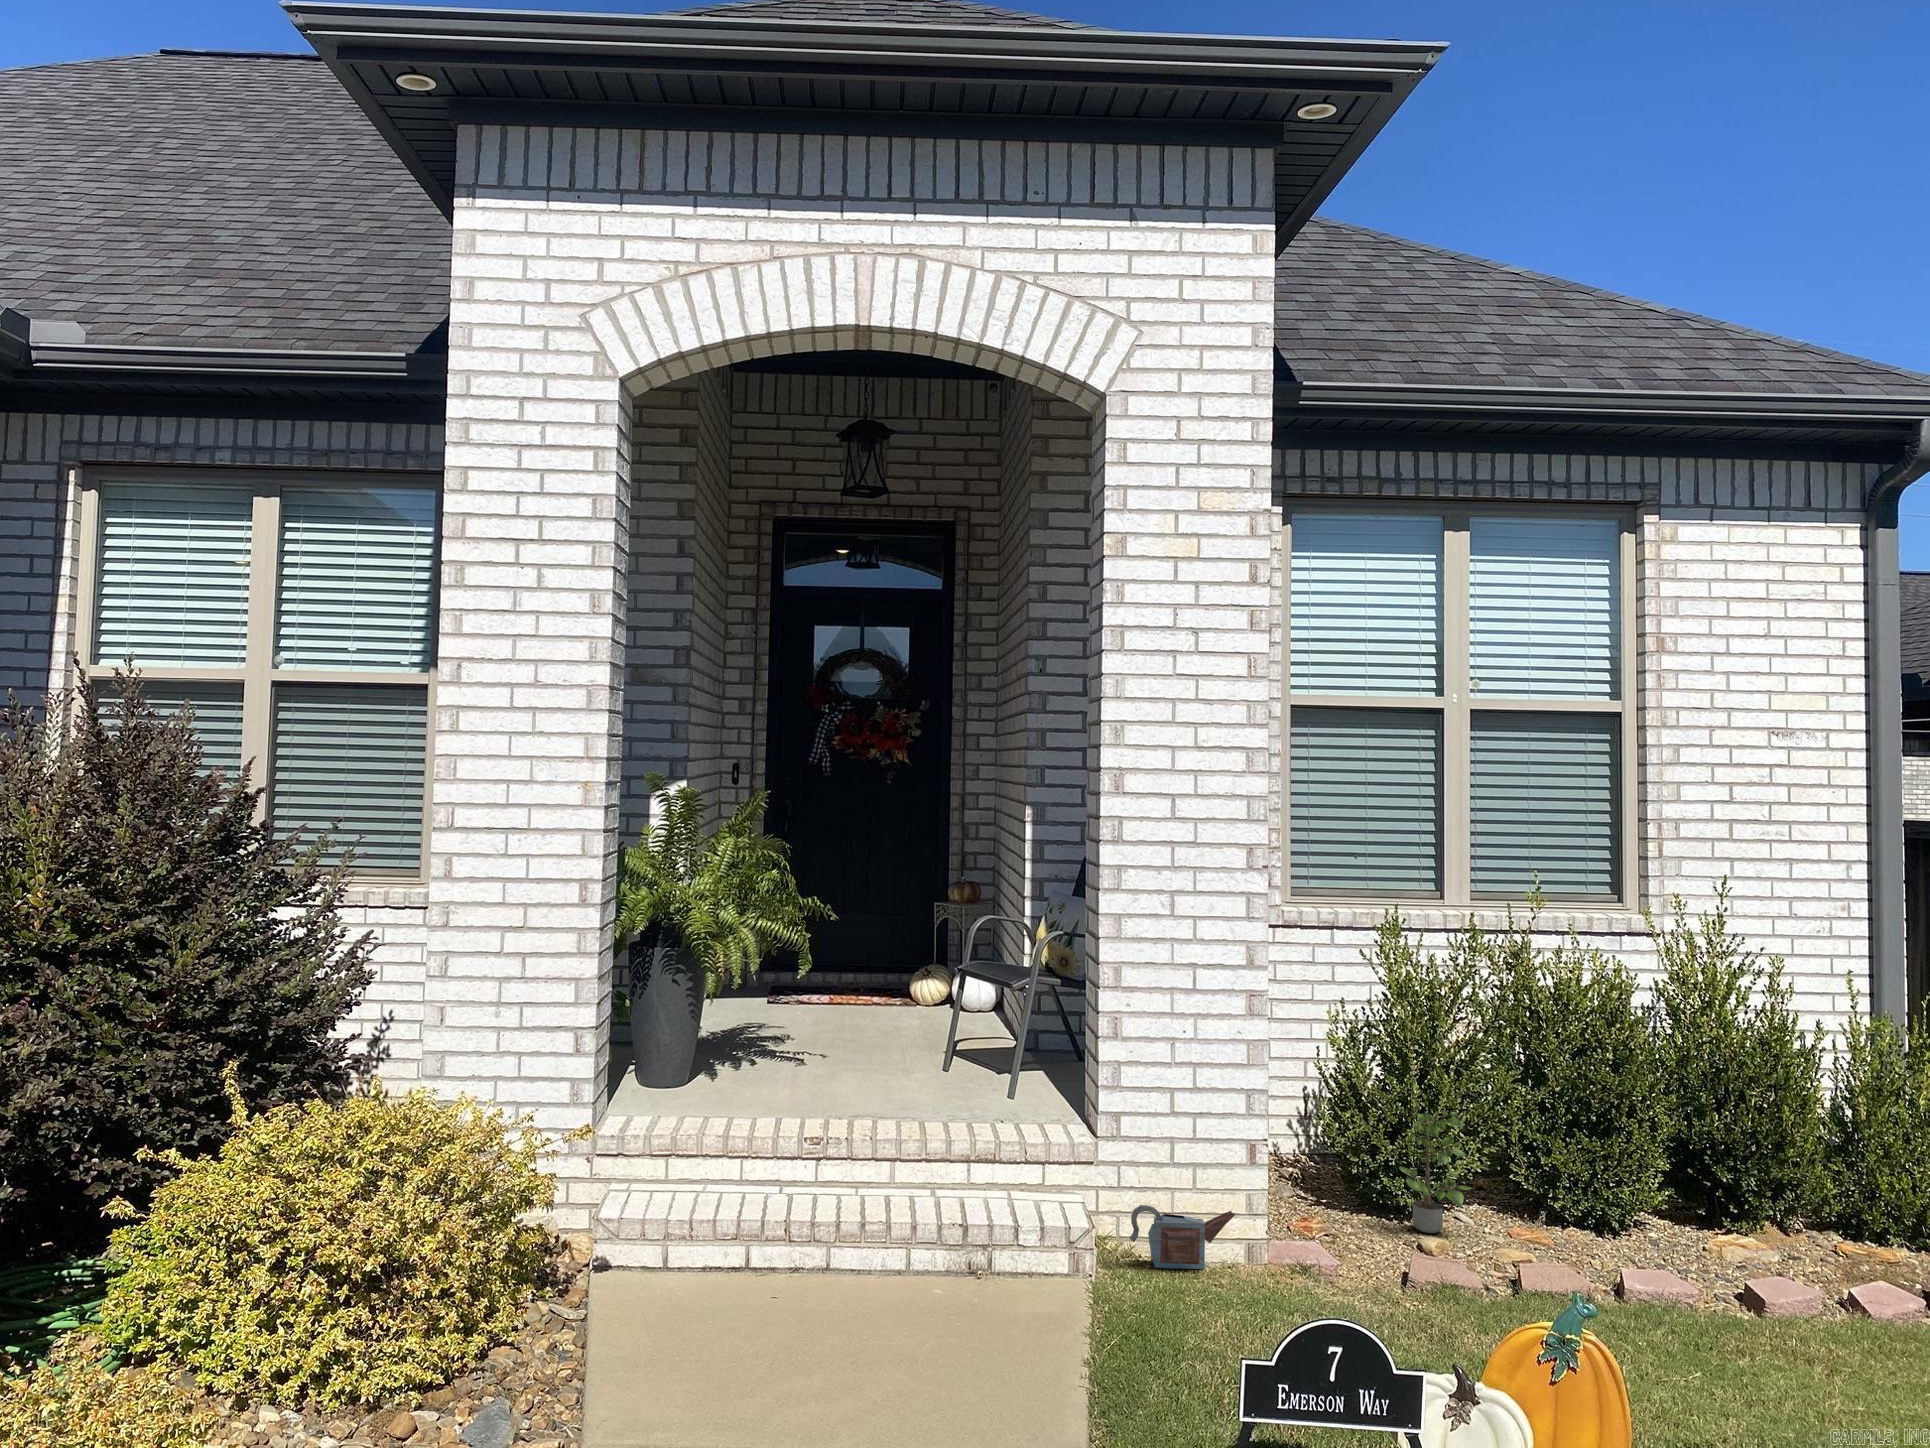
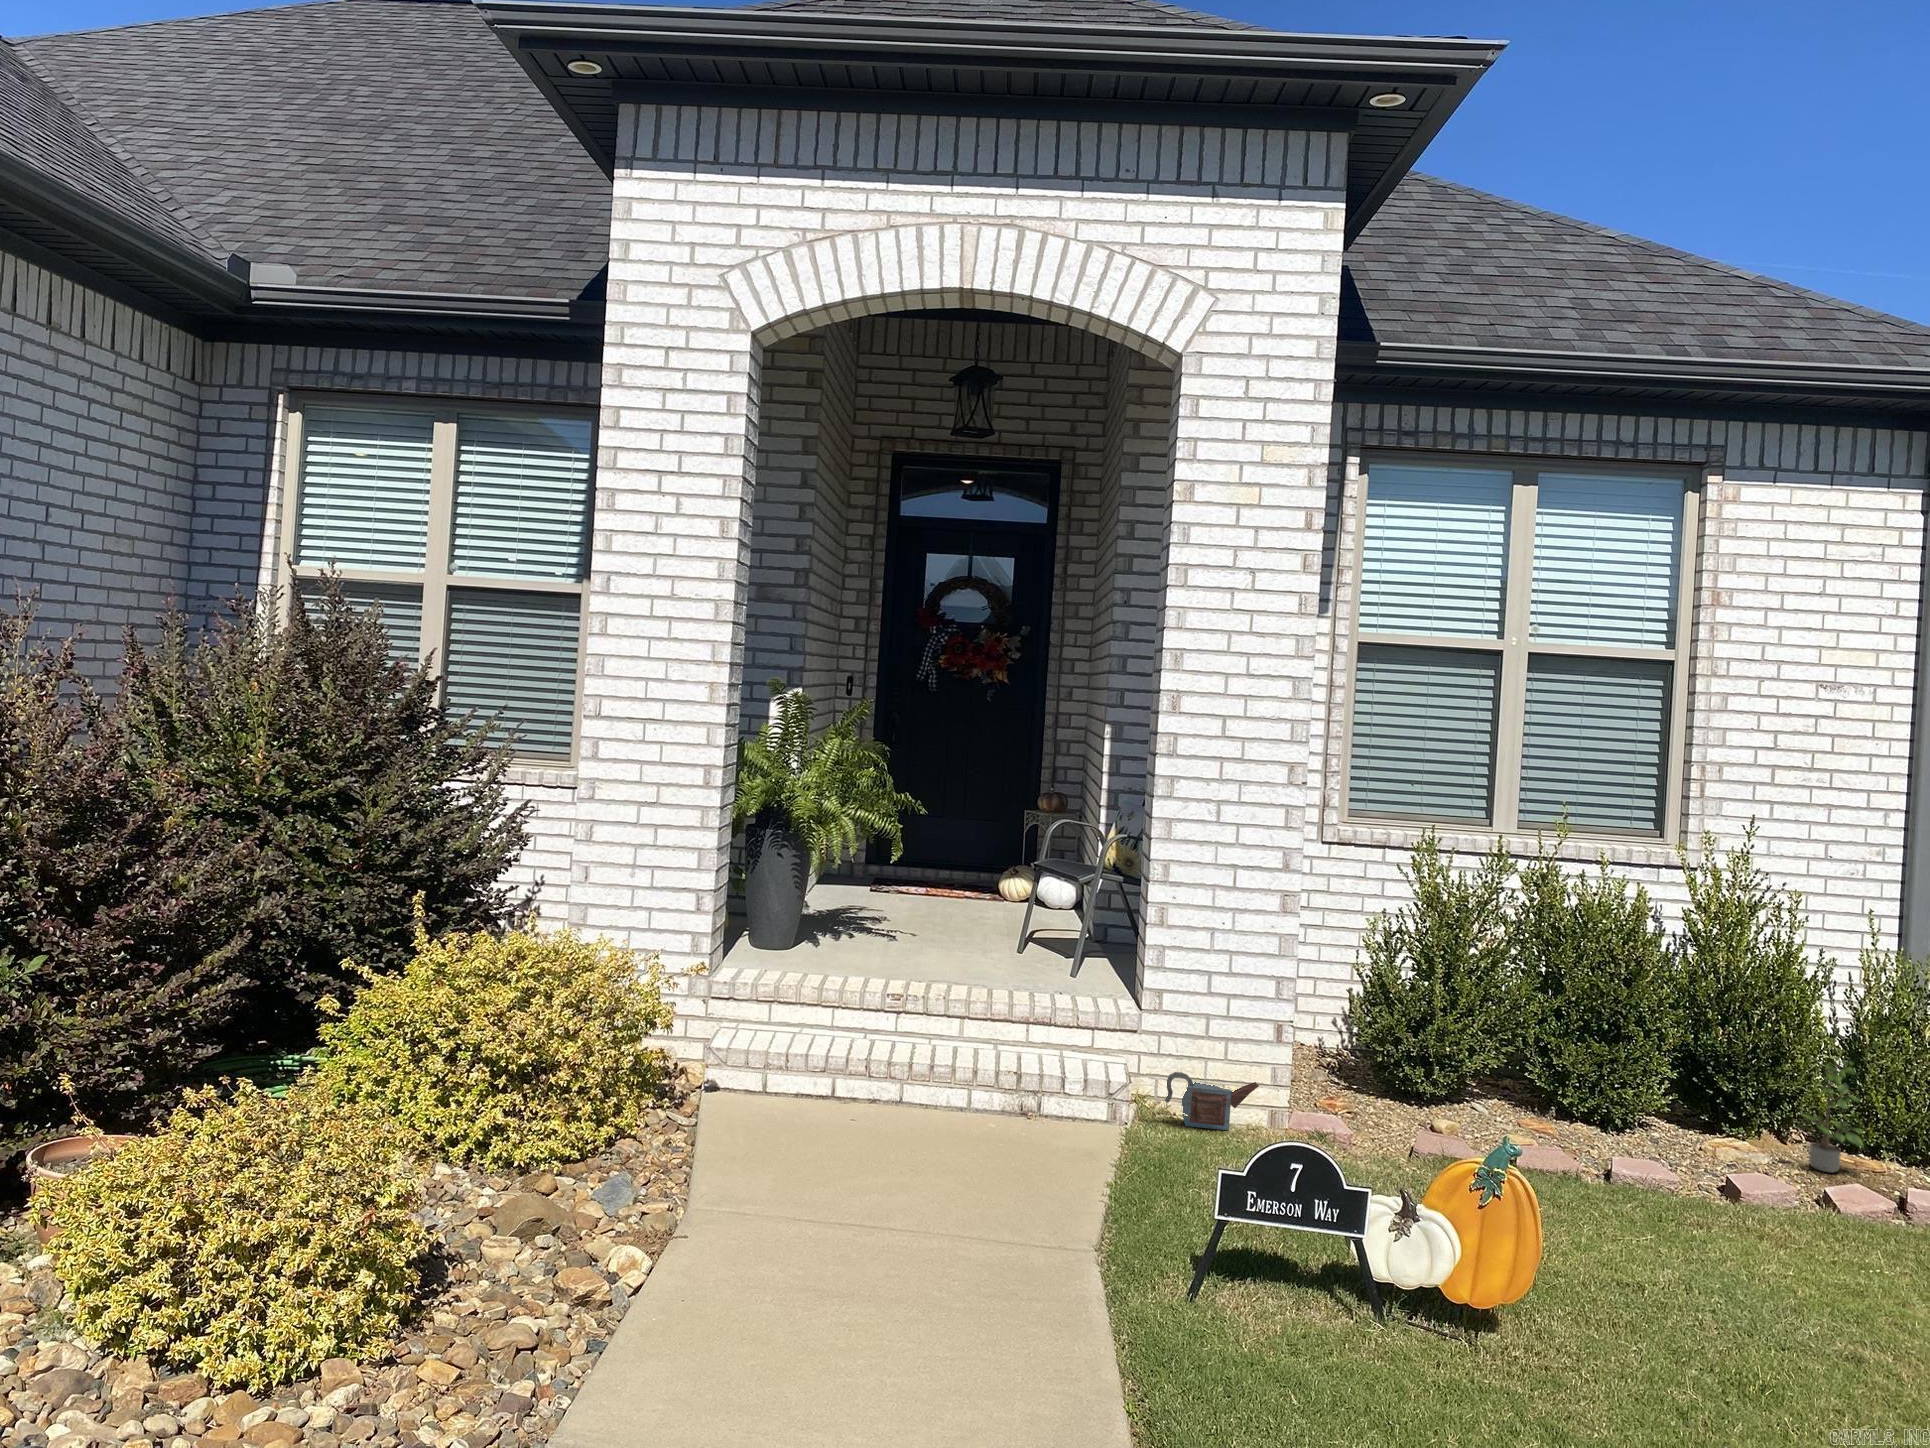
potted plant: present [1399,1109,1474,1233] -> present [1800,1061,1864,1173]

